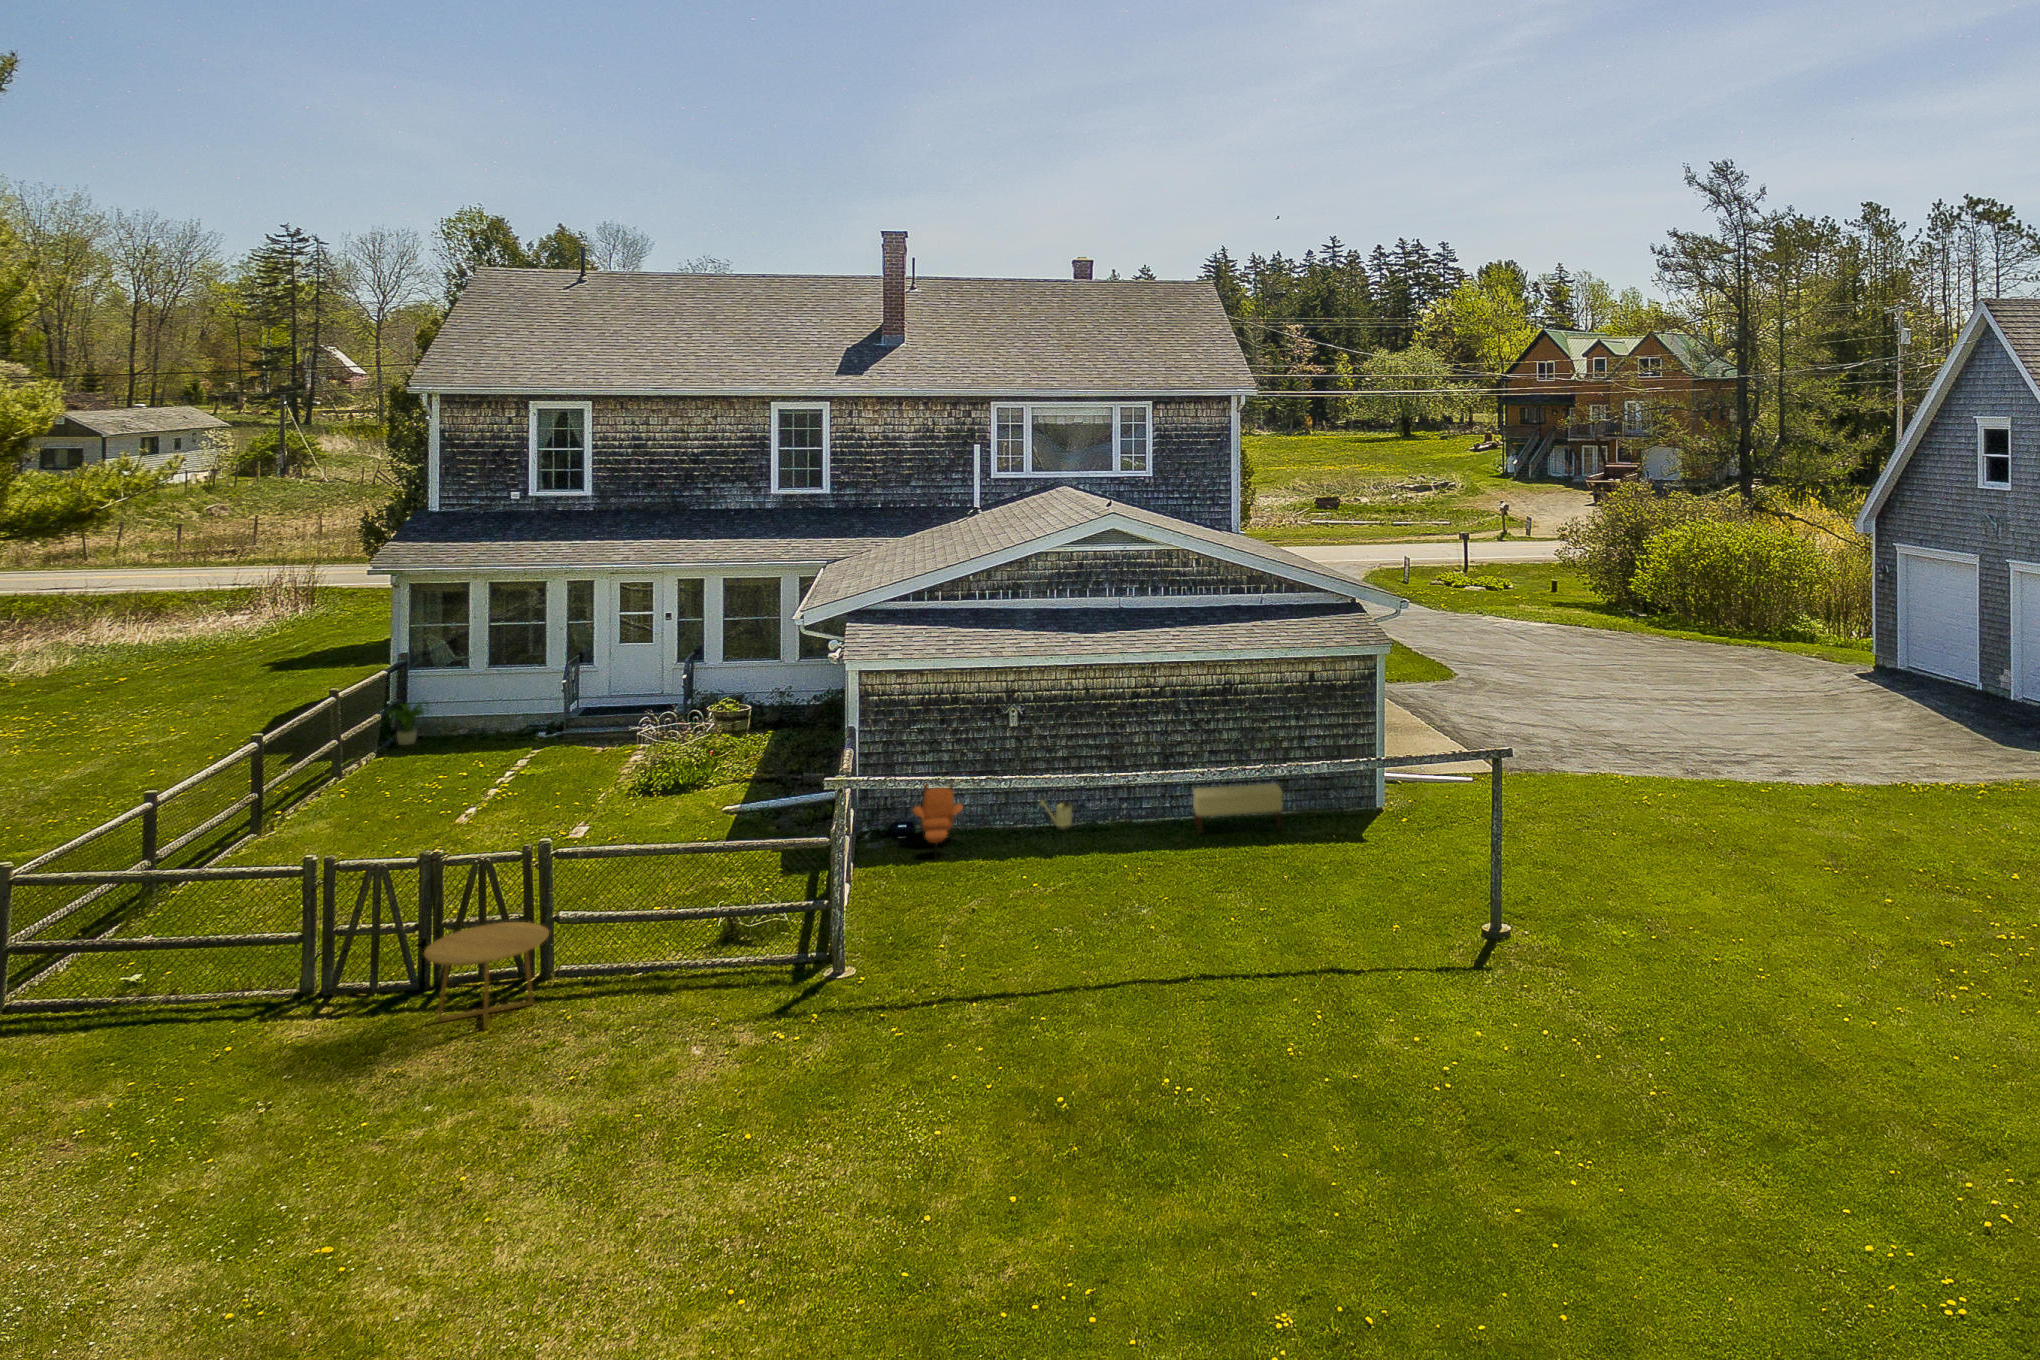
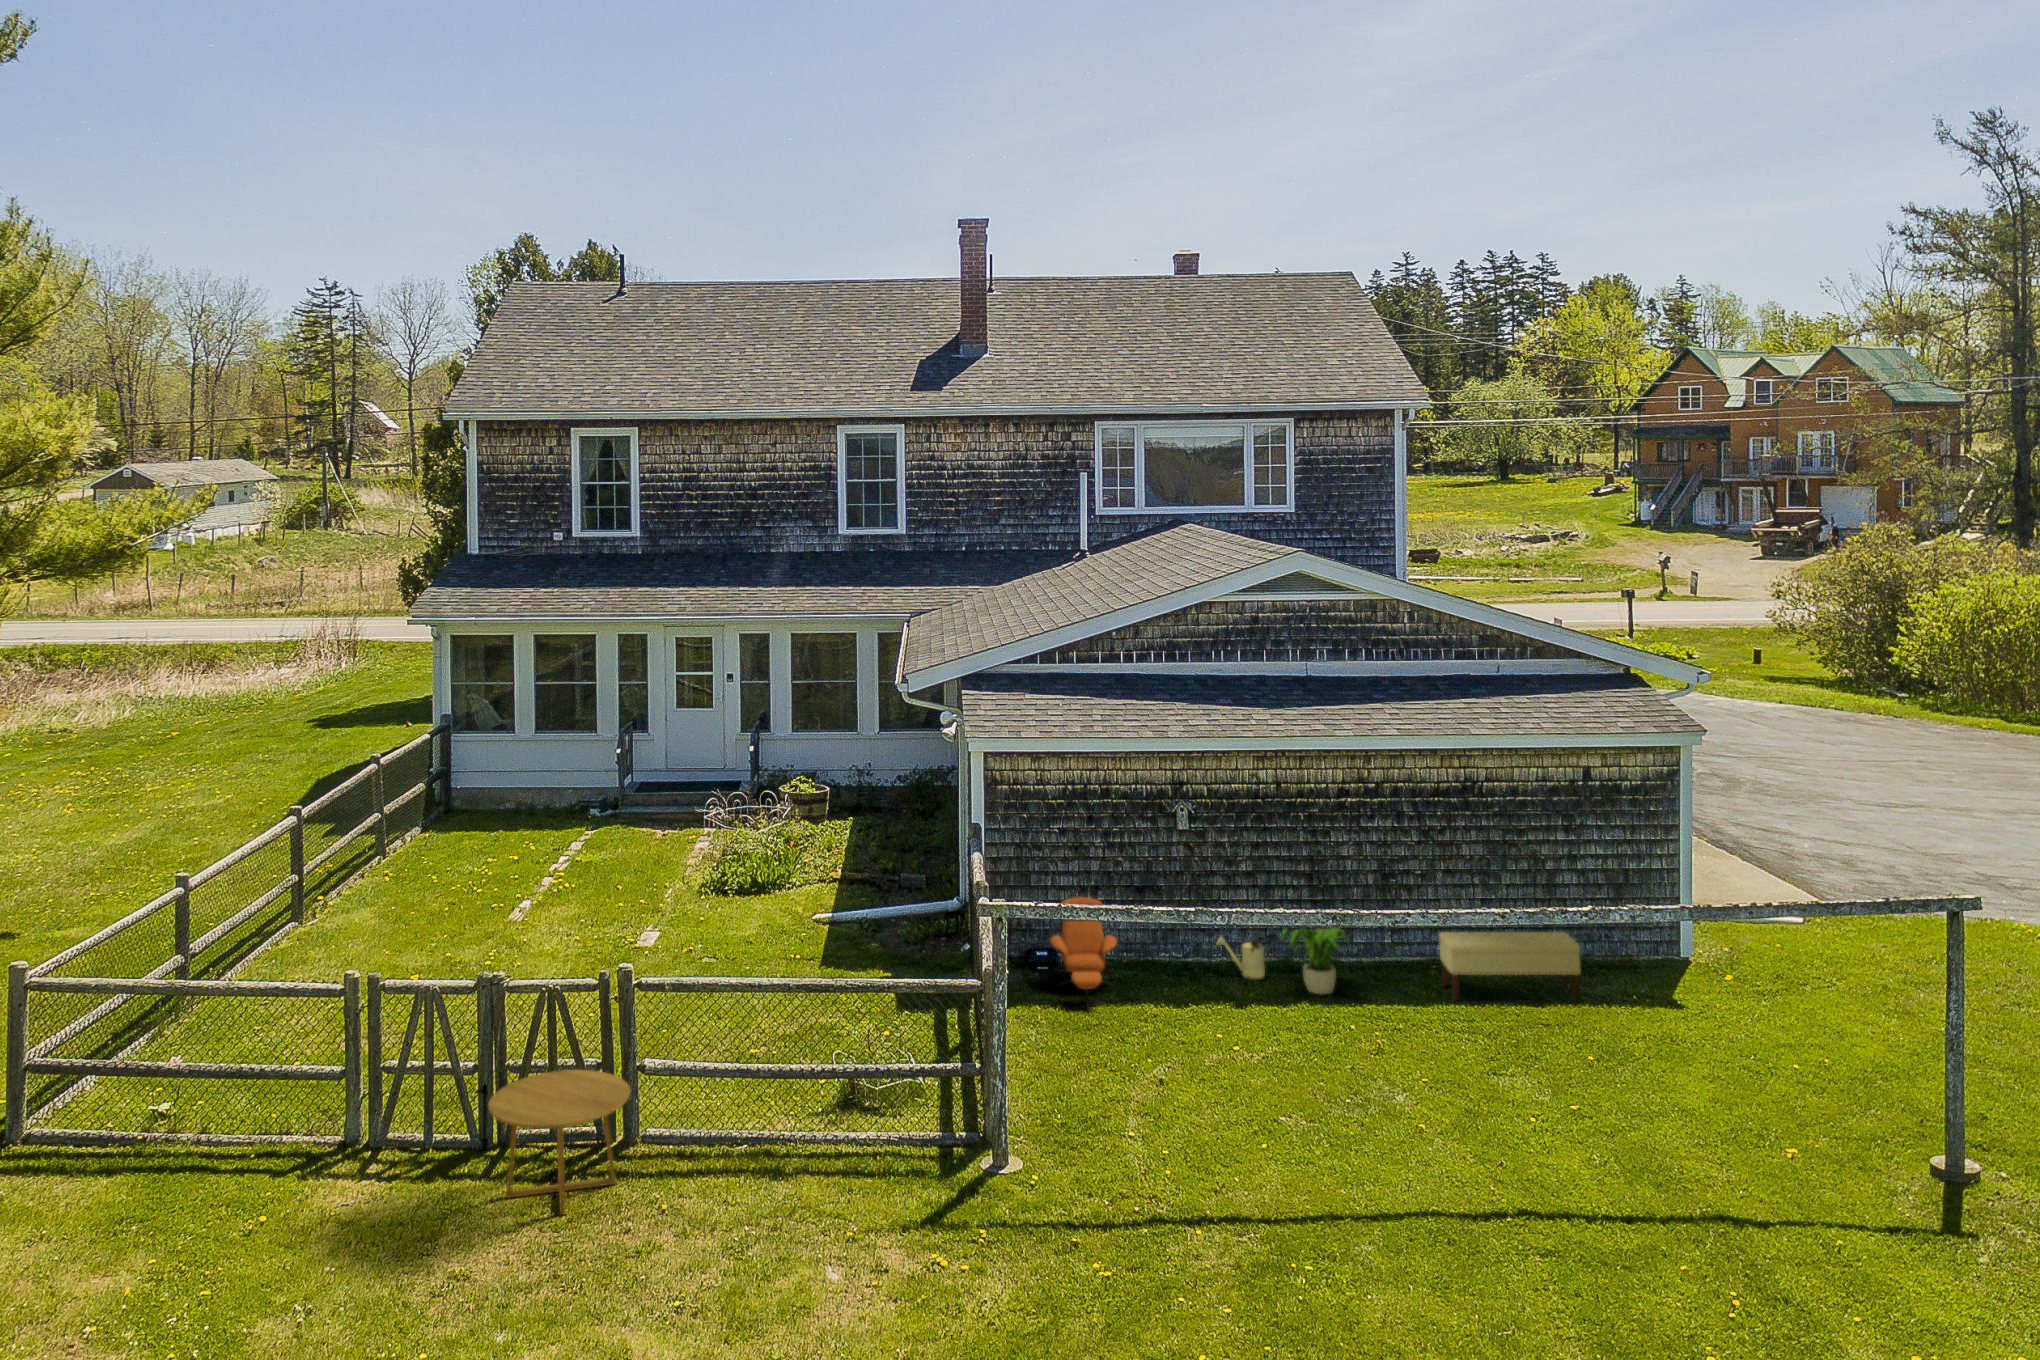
potted plant: present [387,703,429,745] -> present [1281,927,1360,994]

